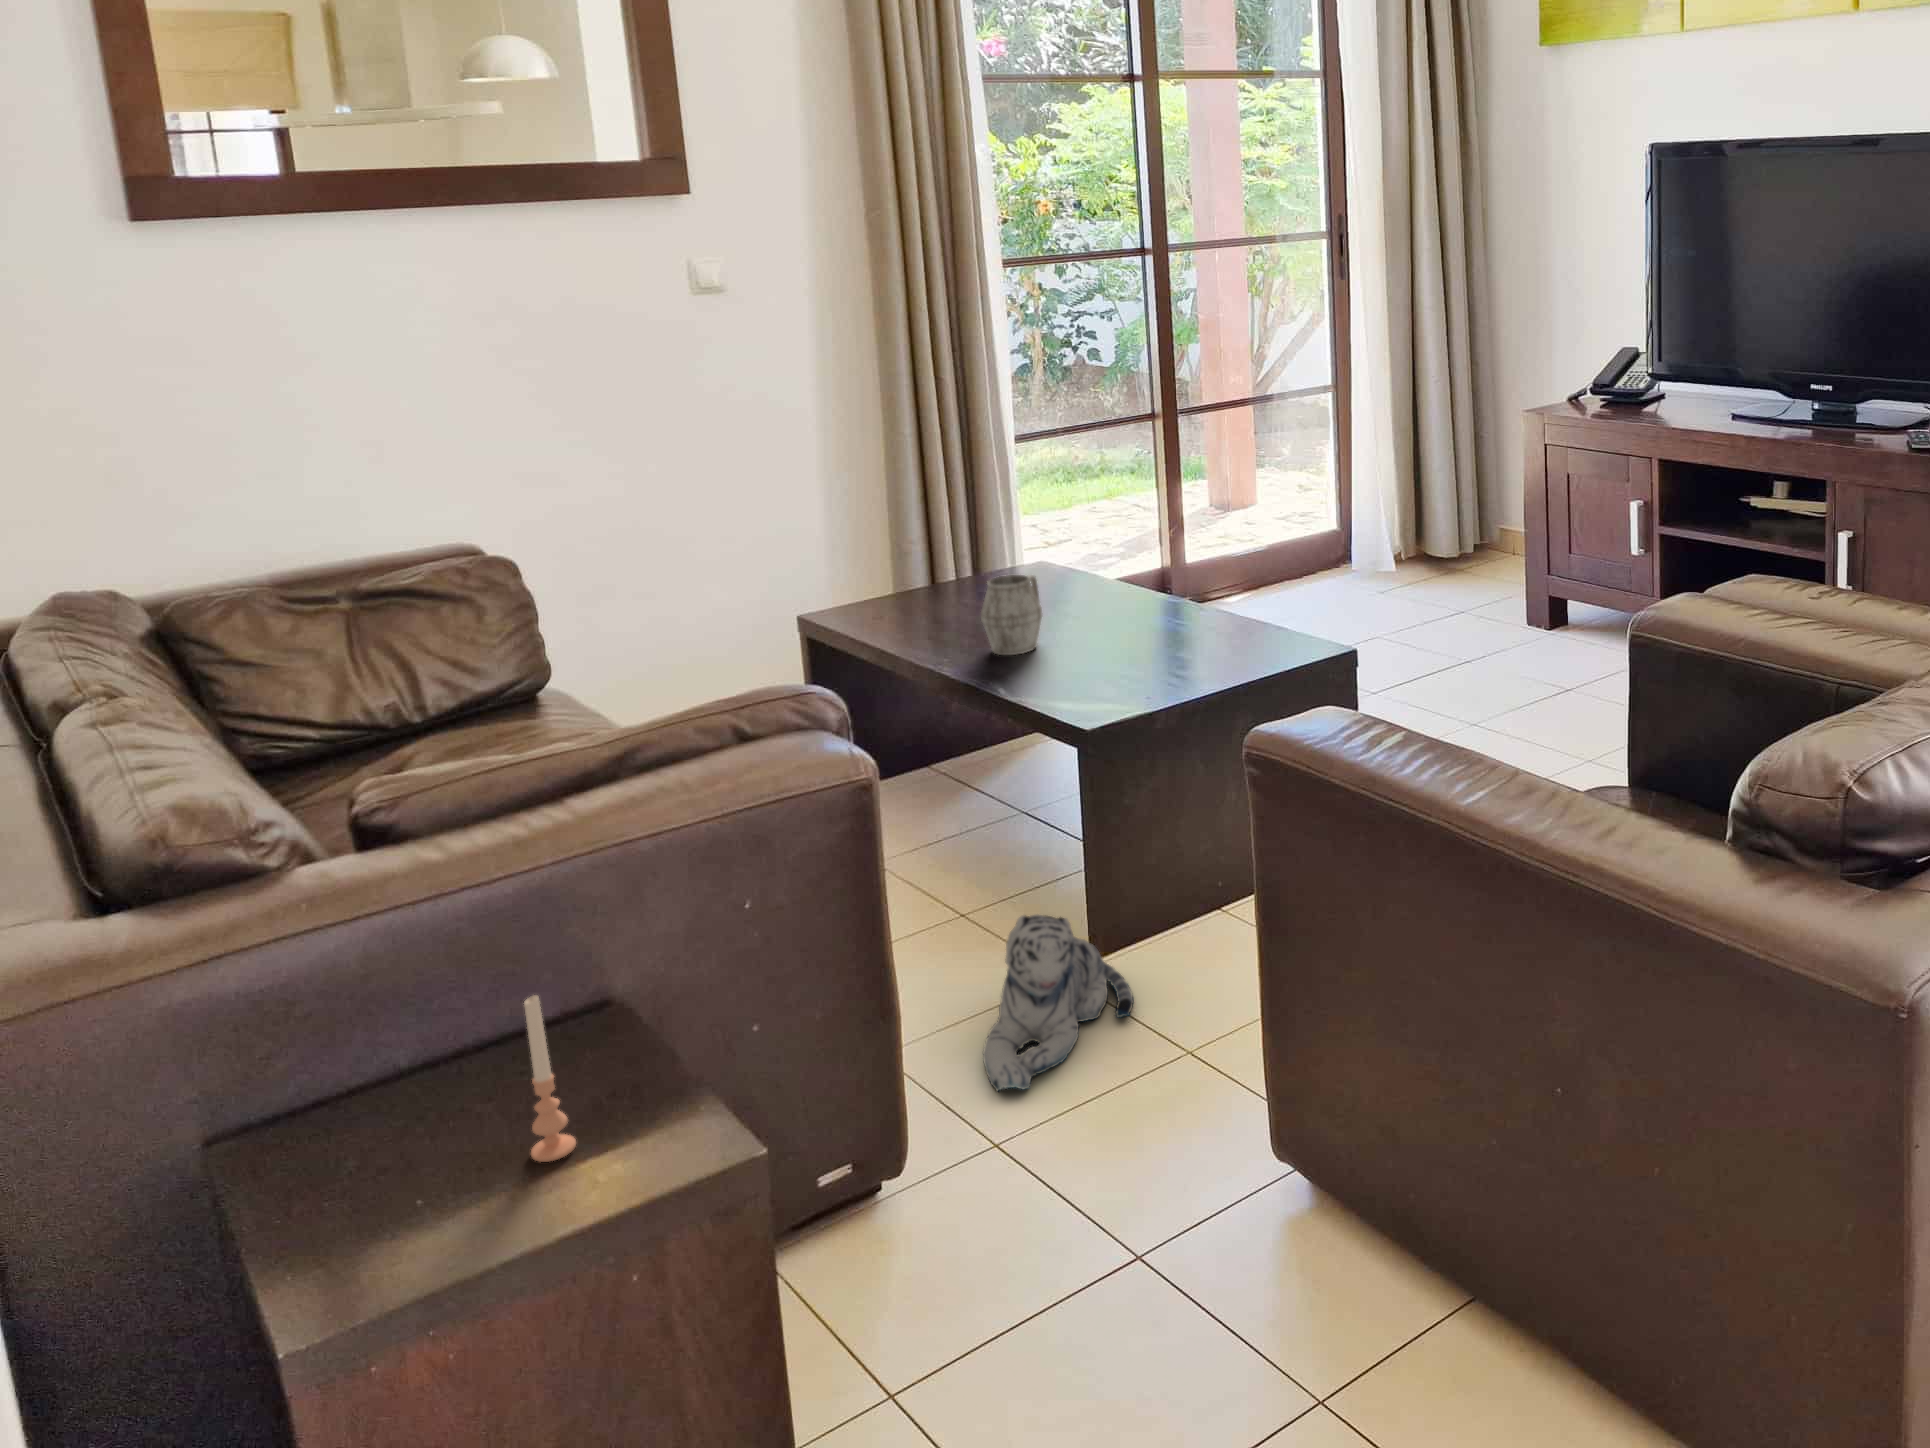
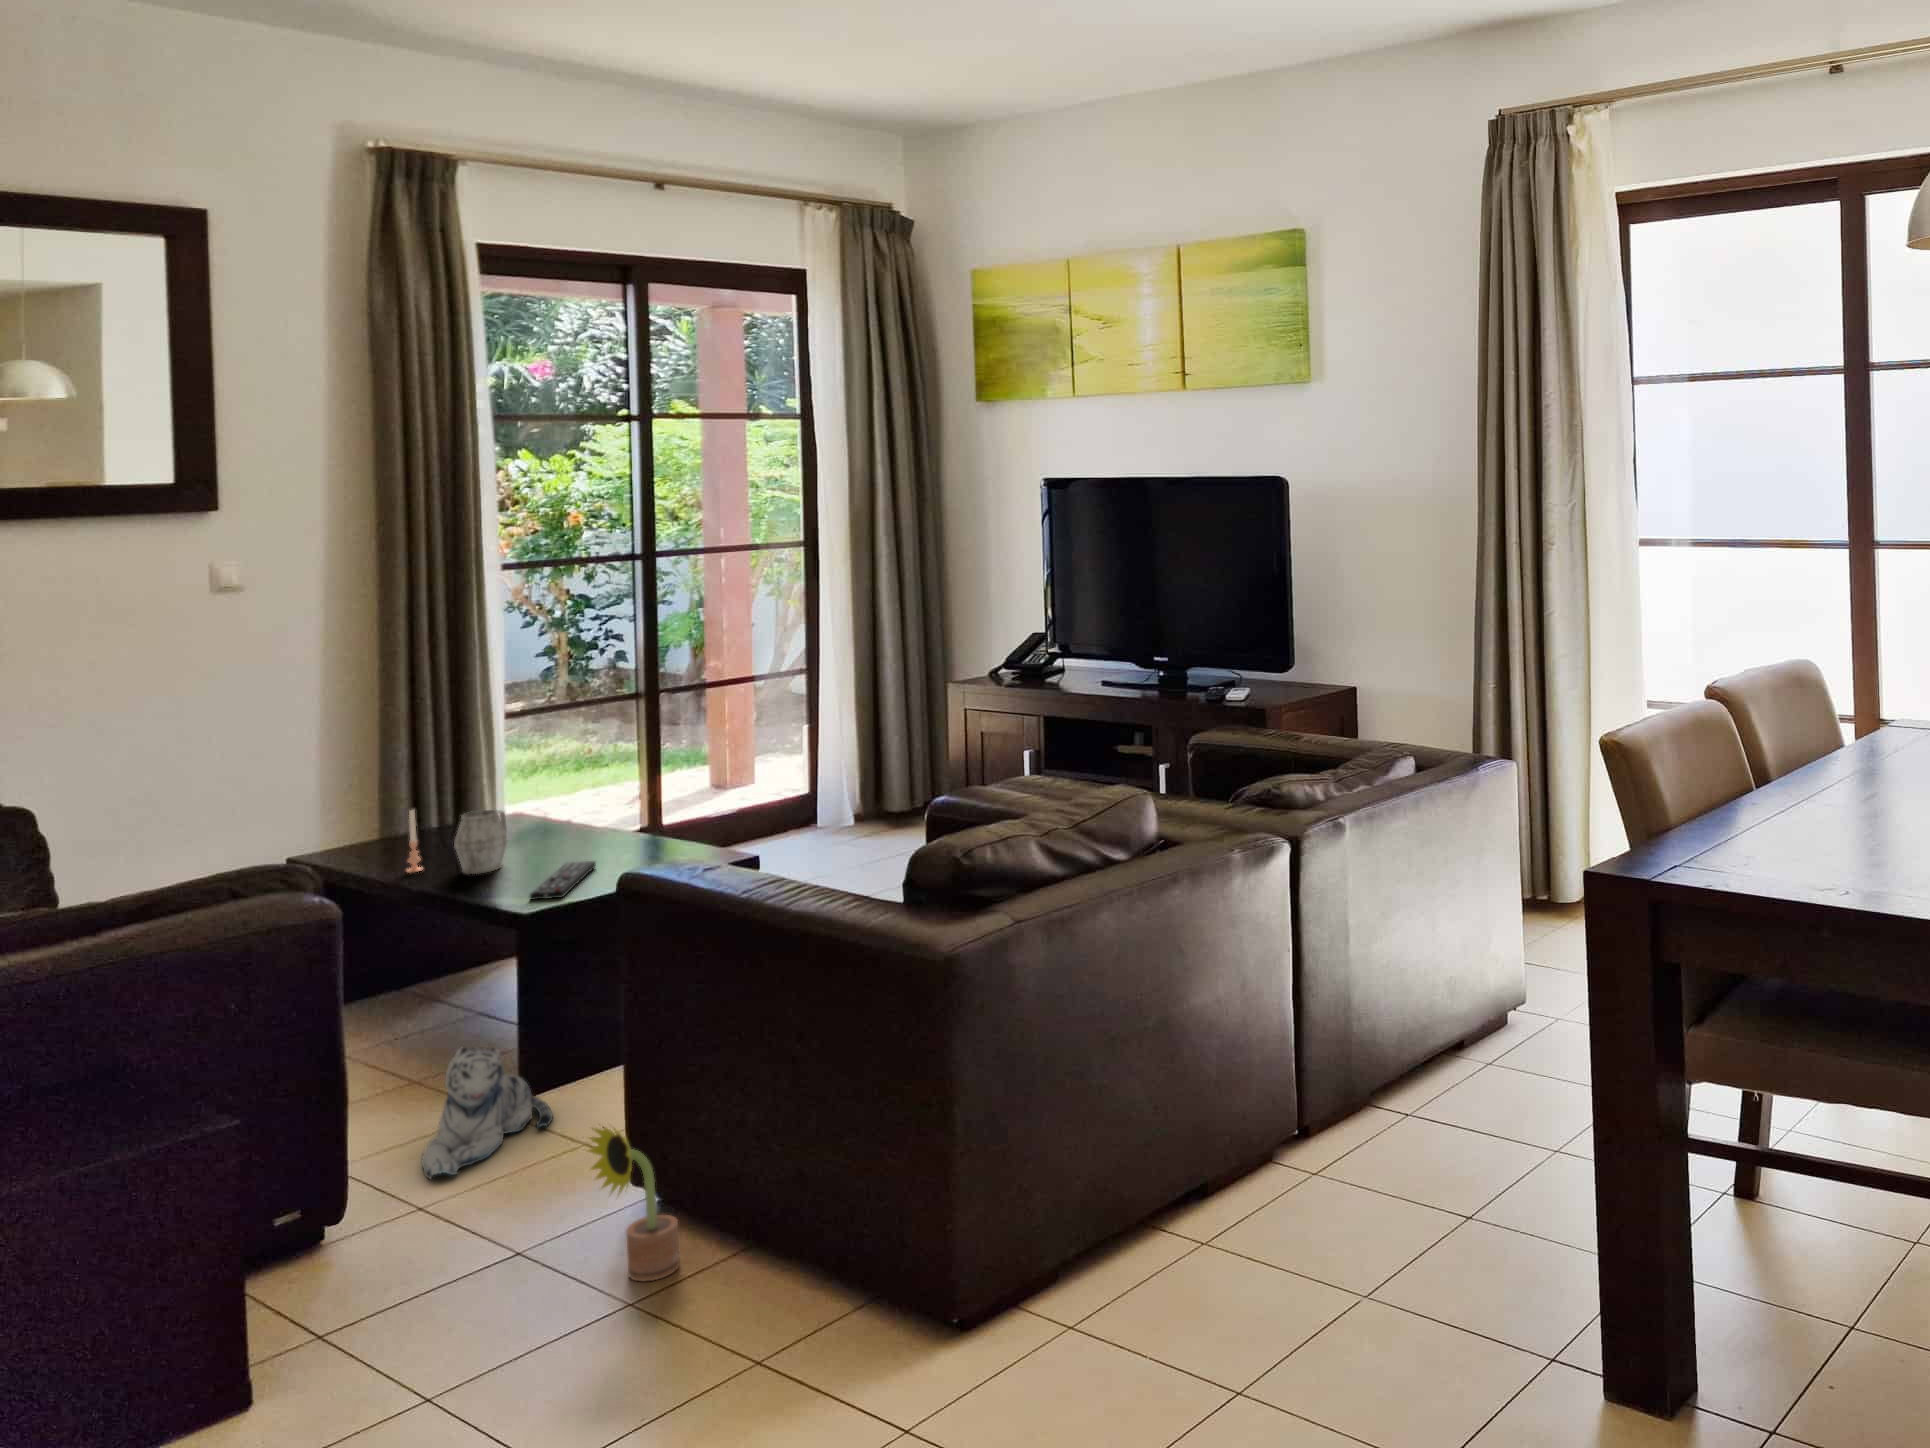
remote control: none [1083,647,1151,705] -> present [530,861,596,900]
candle: present [524,995,576,1162] -> present [407,810,422,873]
decorative plant: none [1233,1126,1368,1349] -> present [588,1127,680,1281]

